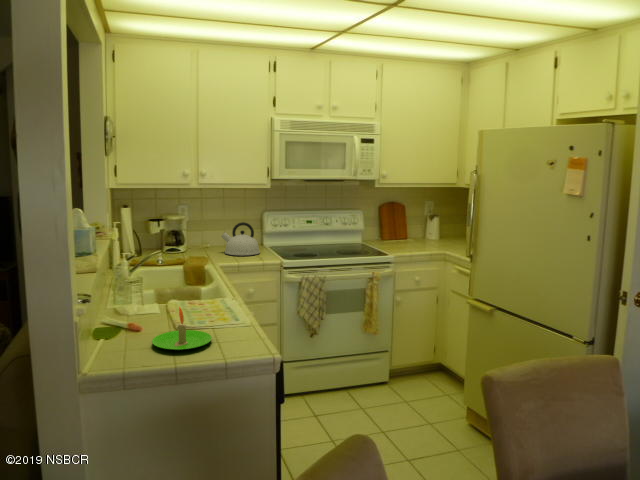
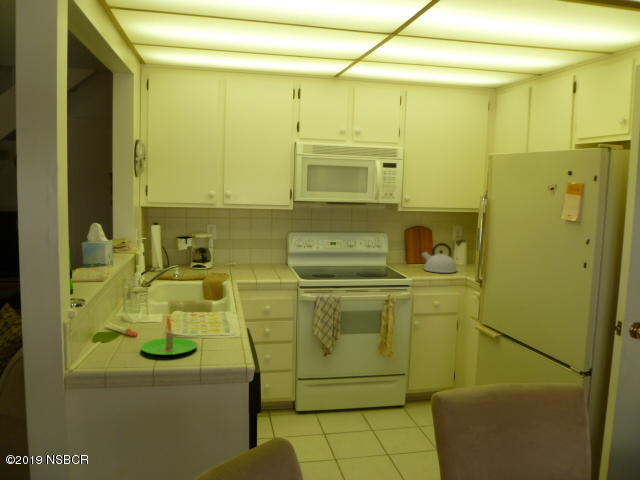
kettle: present [221,222,260,256] -> present [422,243,456,273]

